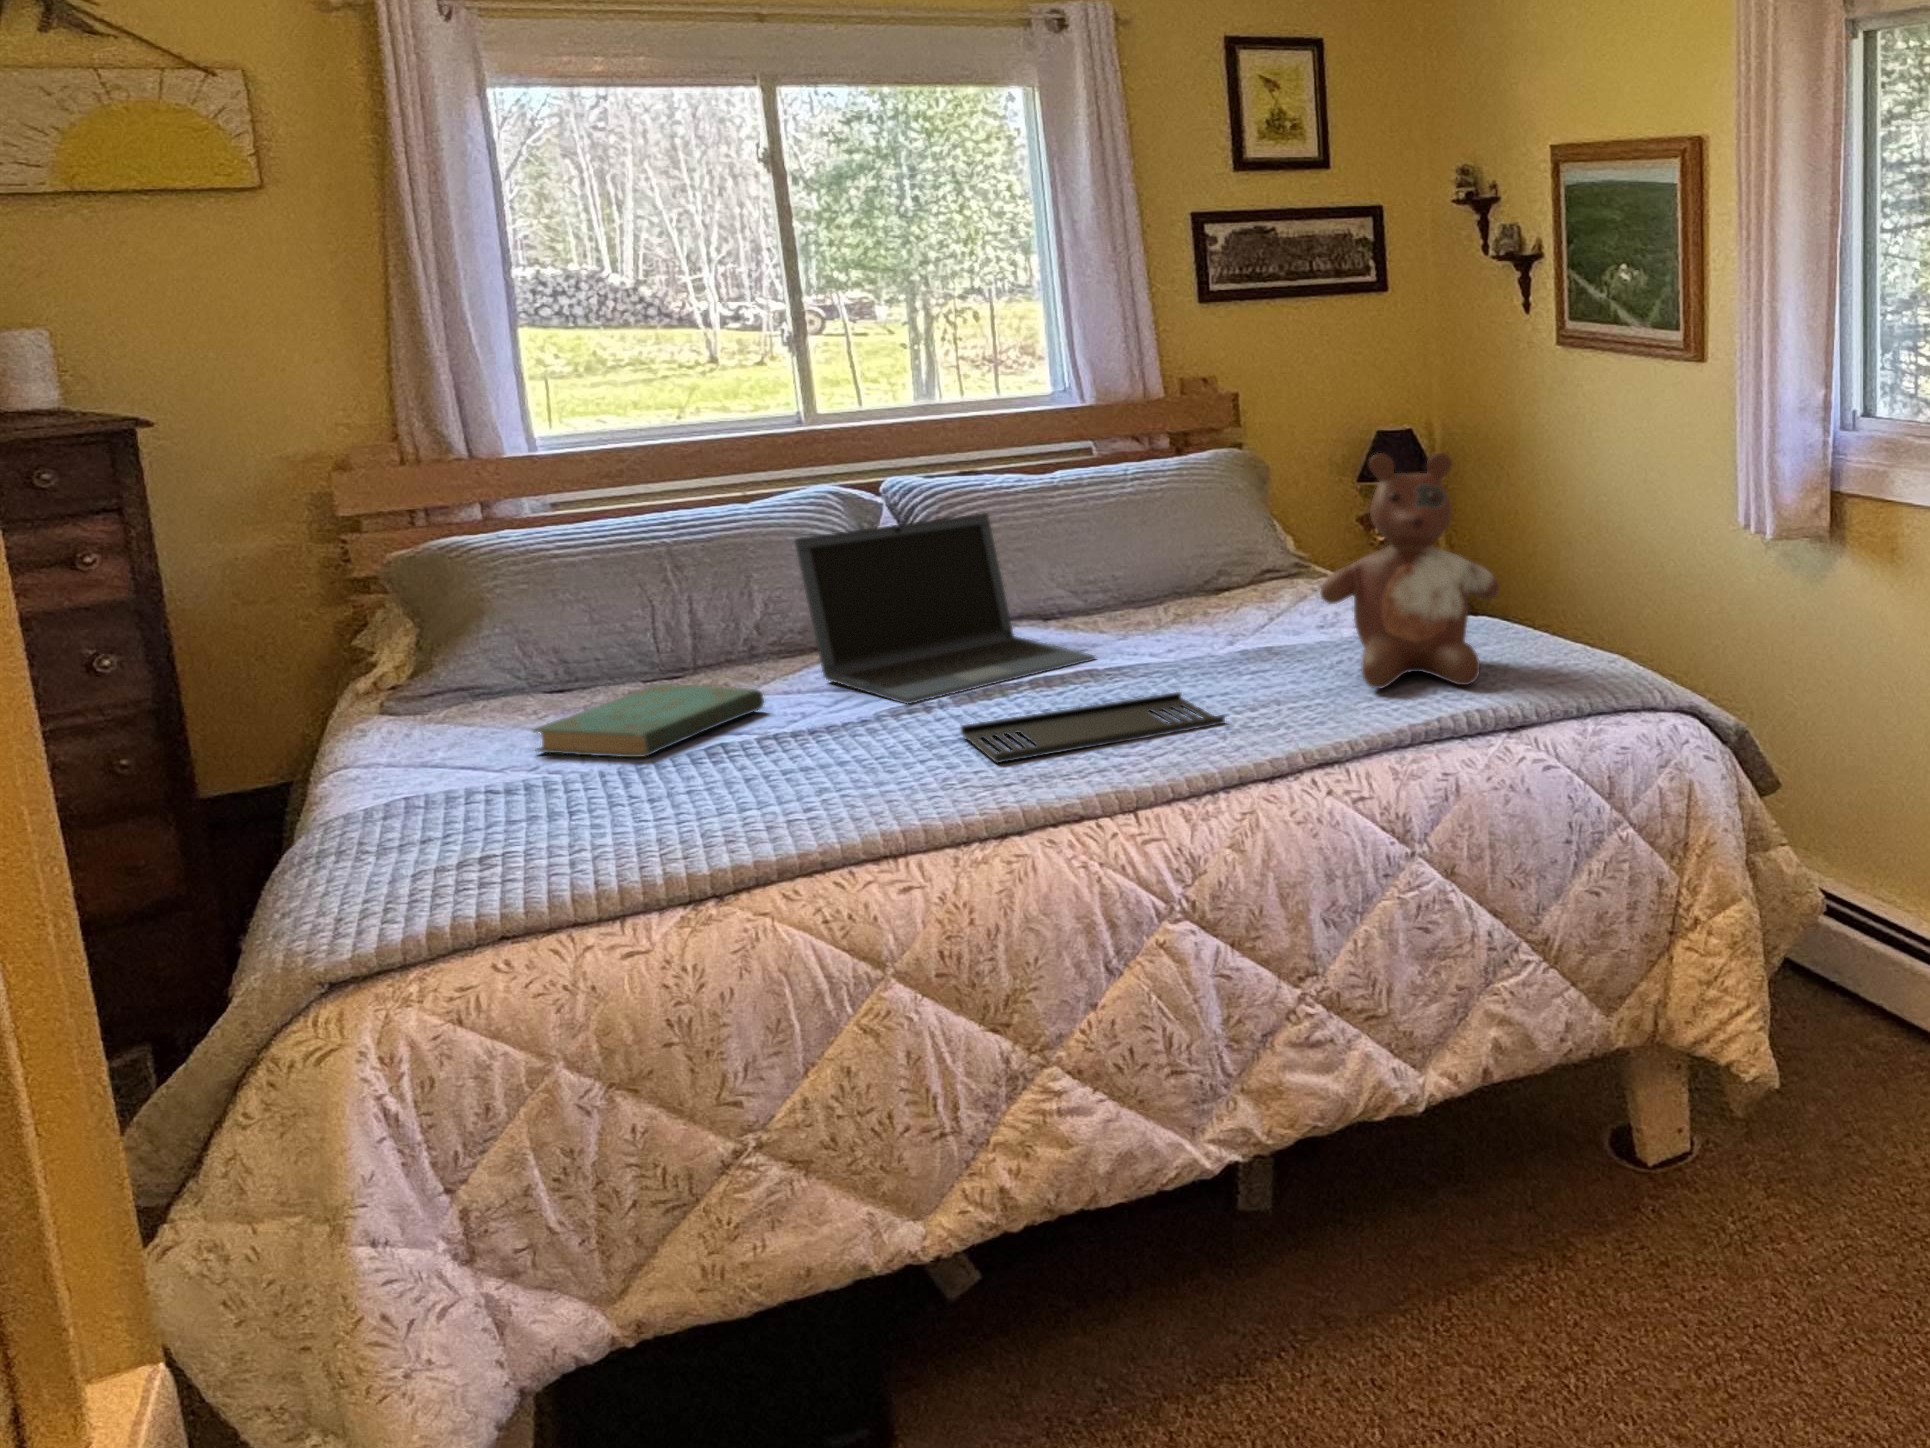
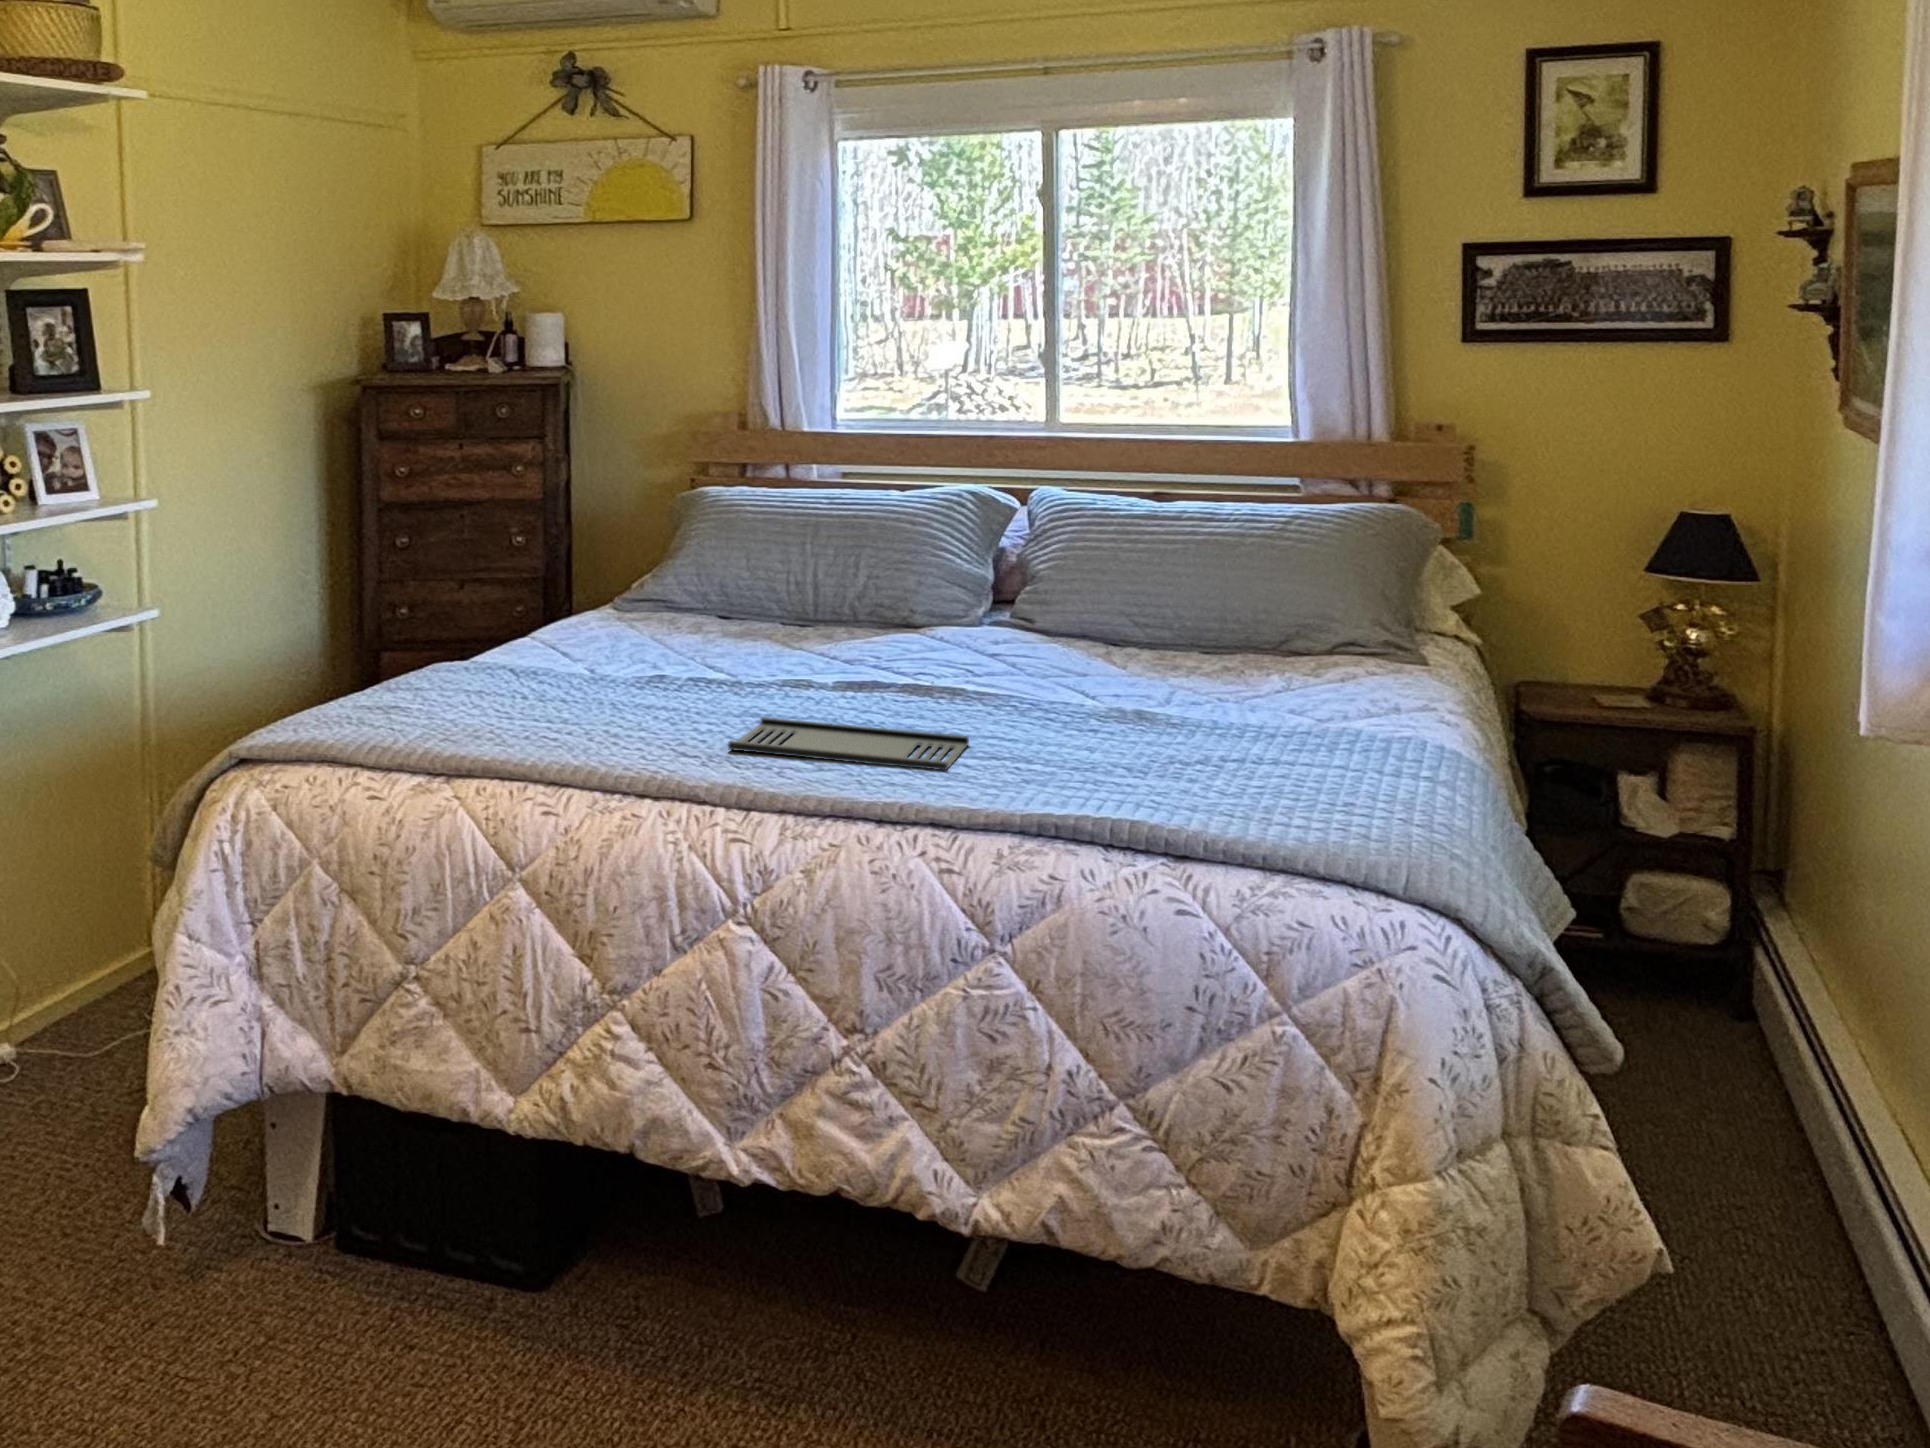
stuffed bear: present [1320,453,1499,688] -> none [1120,520,1339,800]
laptop: present [795,513,1095,704] -> none [798,542,1008,701]
book: present [533,684,764,757] -> none [553,644,716,690]

